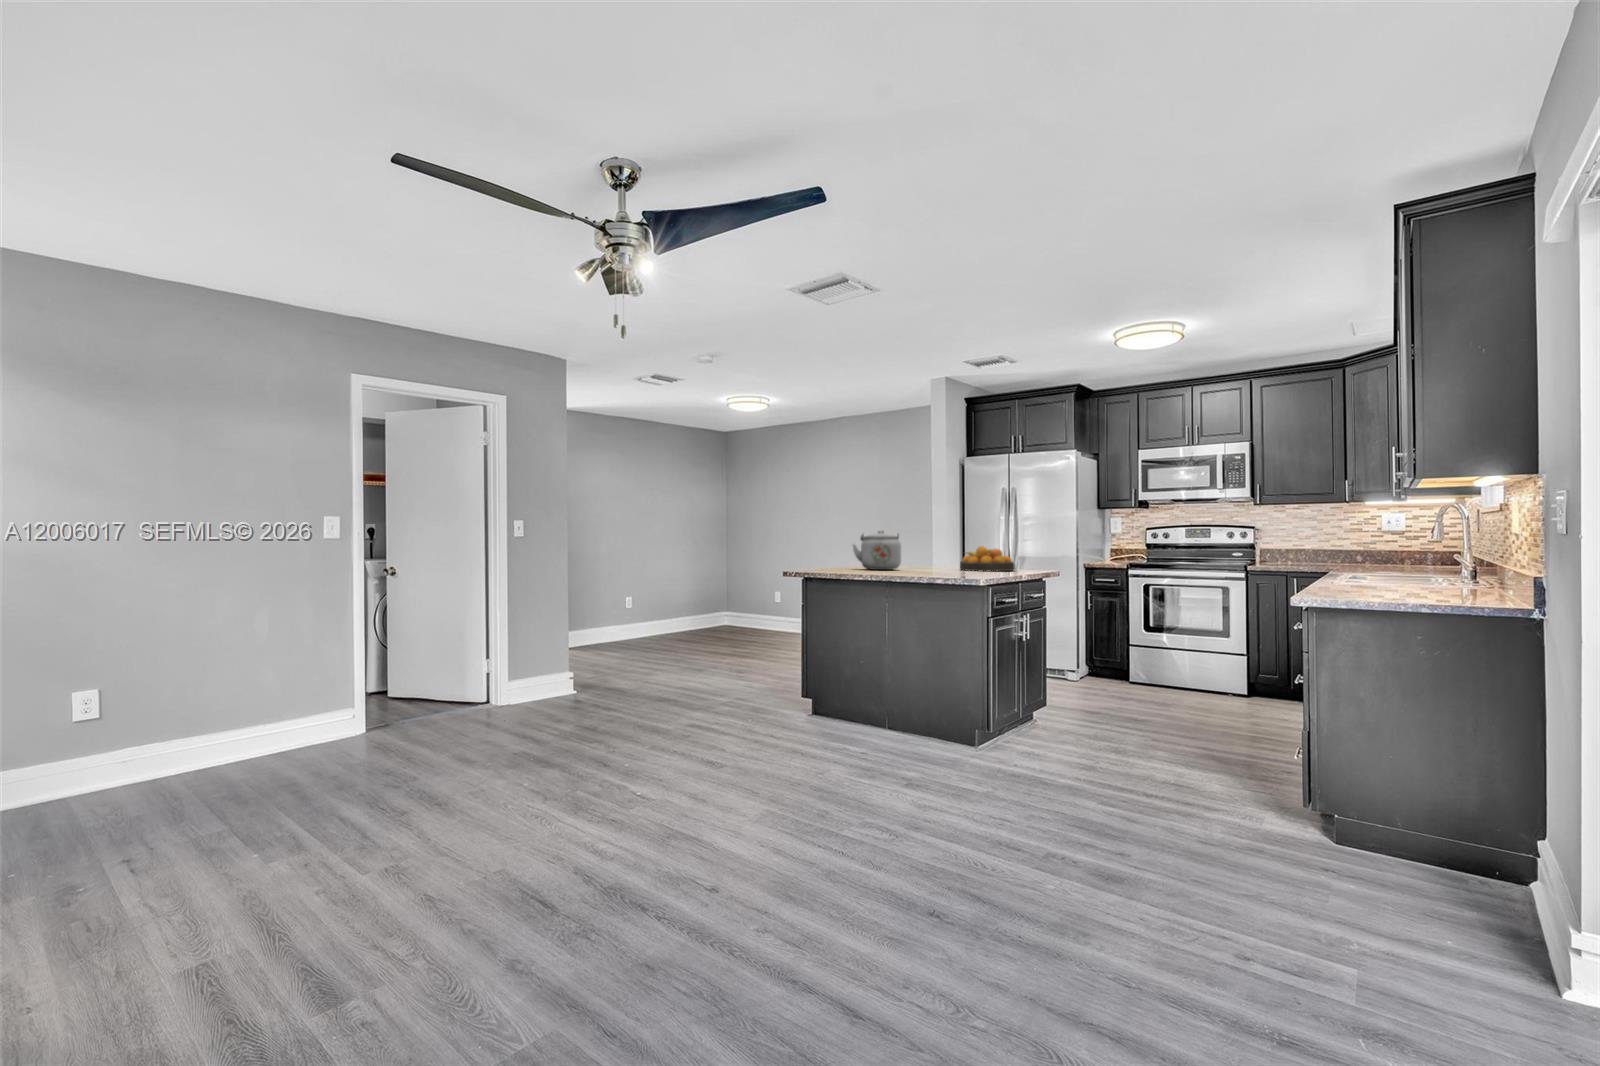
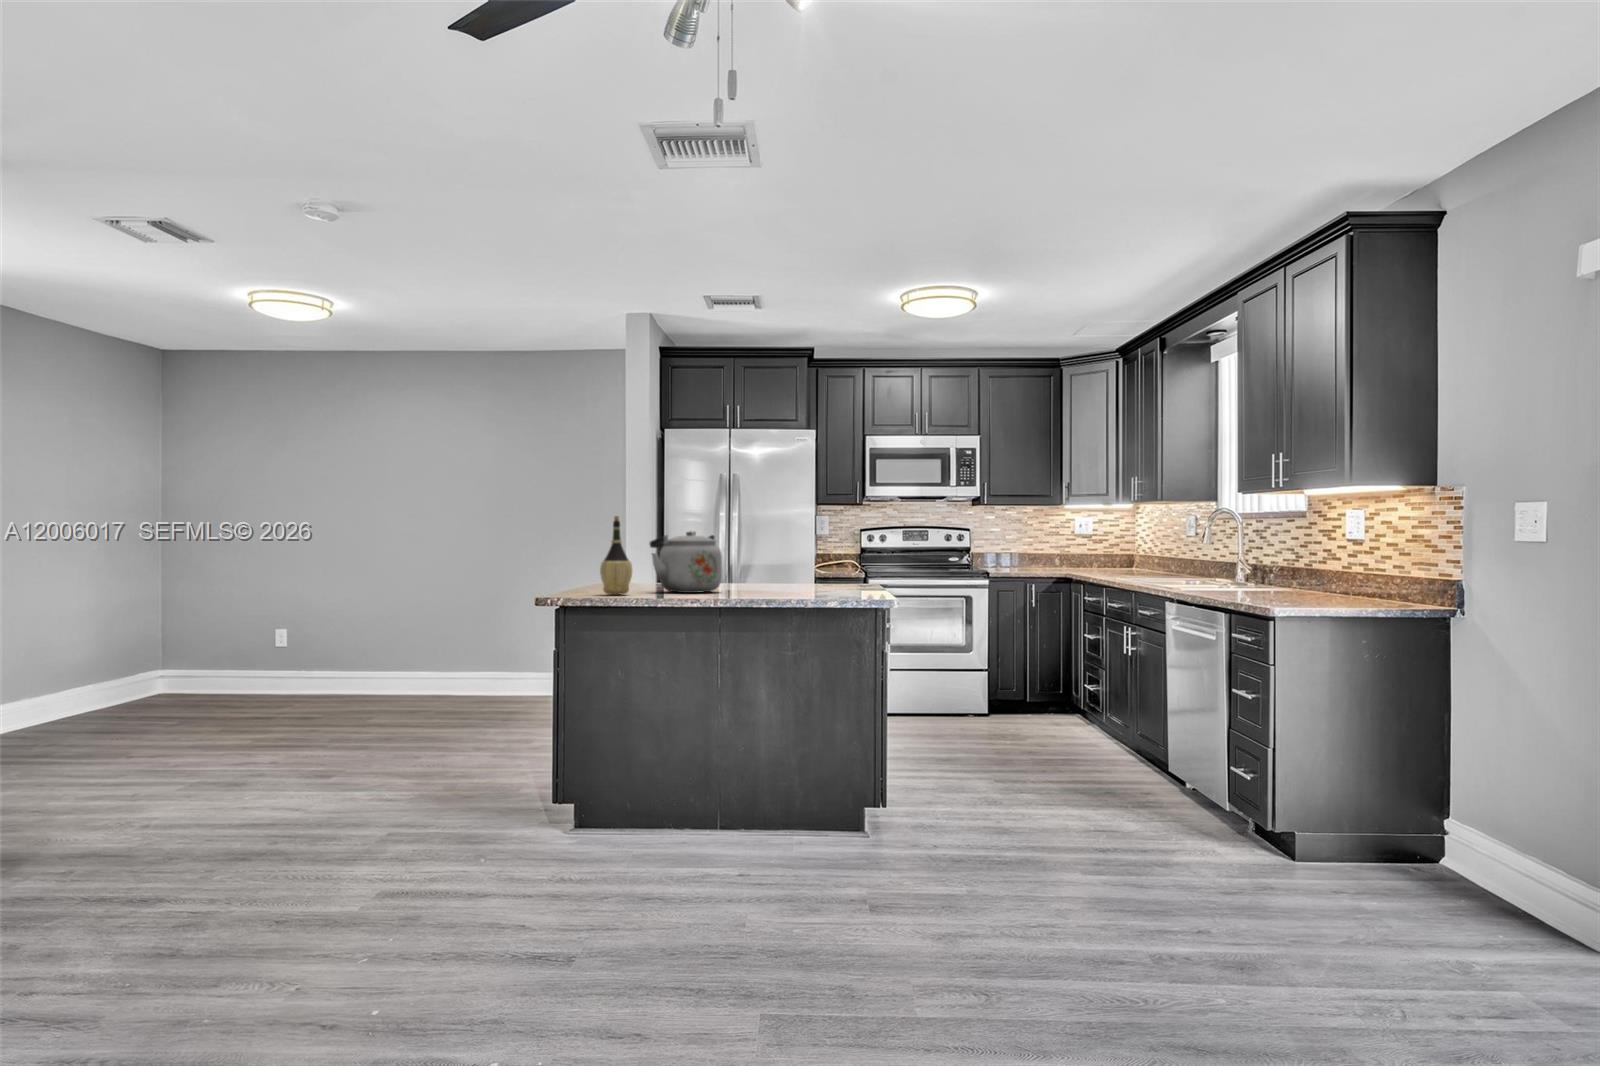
wine bottle: none [815,521,834,569] -> present [600,516,632,595]
fruit bowl: present [960,546,1015,571] -> none [762,554,836,589]

